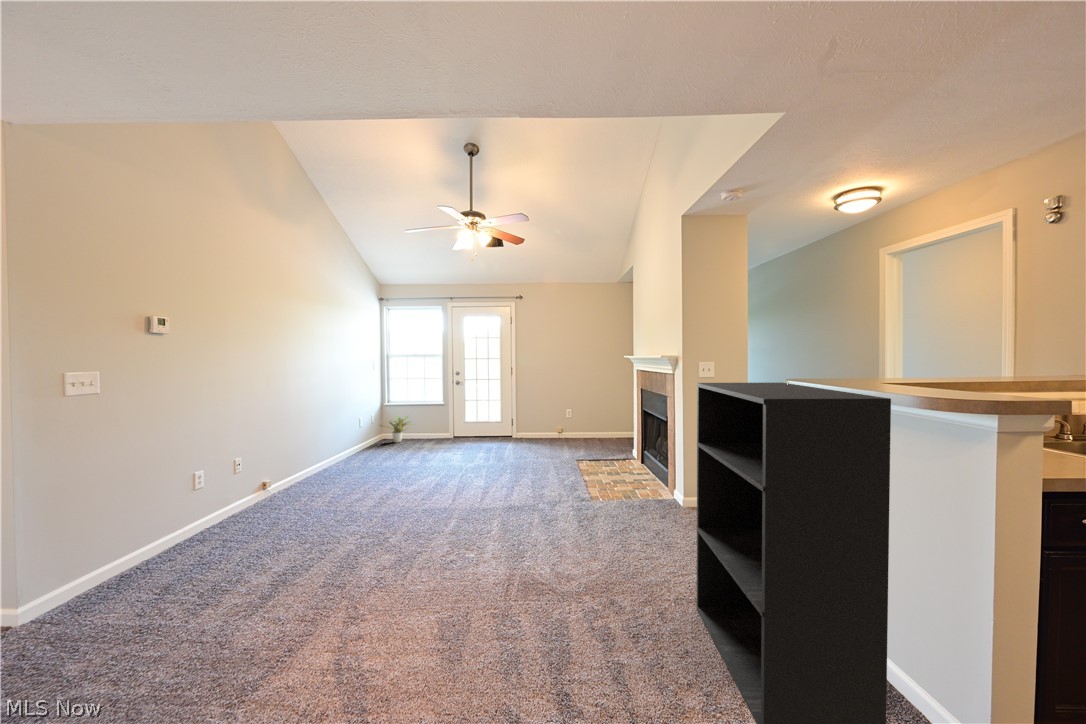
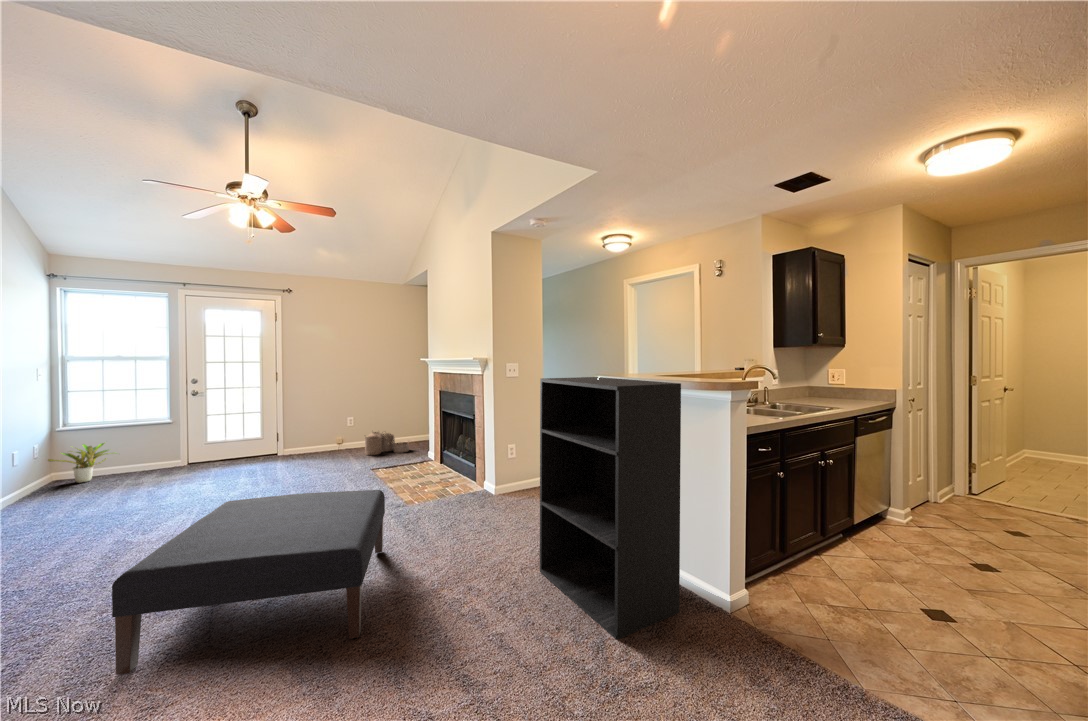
woven basket: none [577,423,617,447] -> present [365,432,409,455]
ottoman: none [349,472,553,616] -> present [112,490,385,675]

